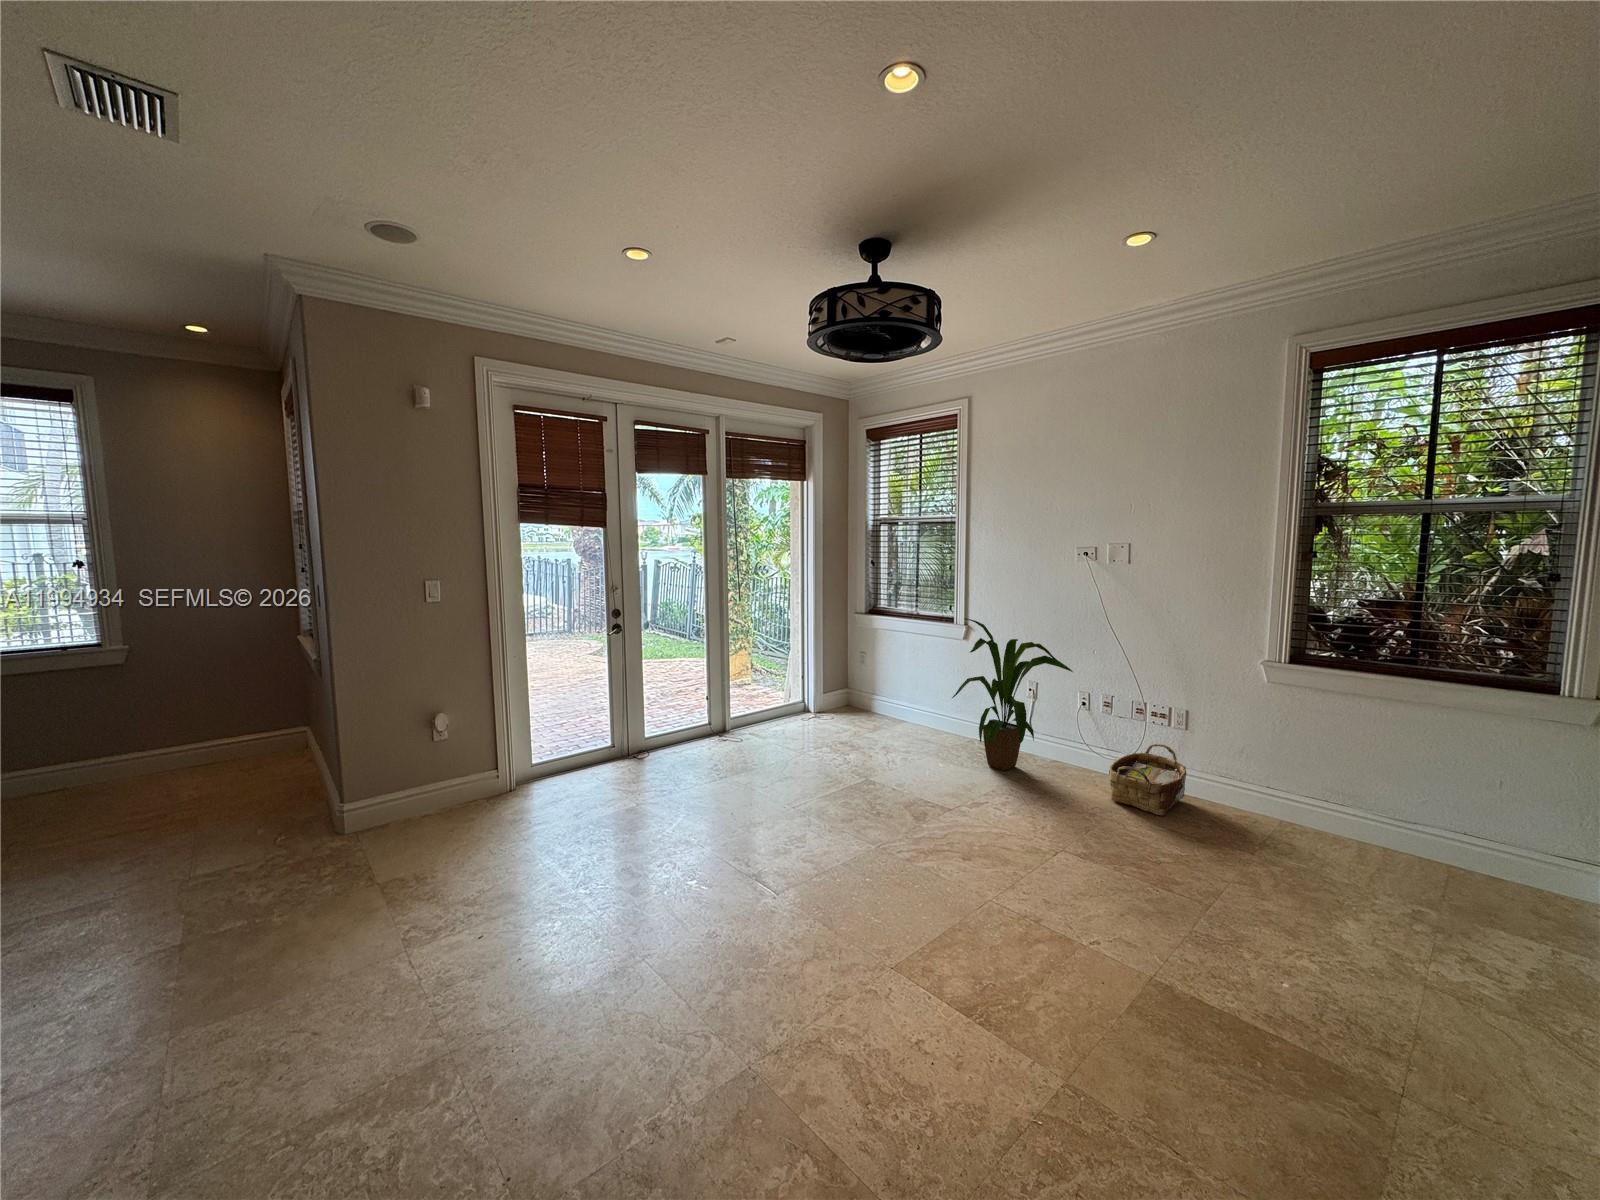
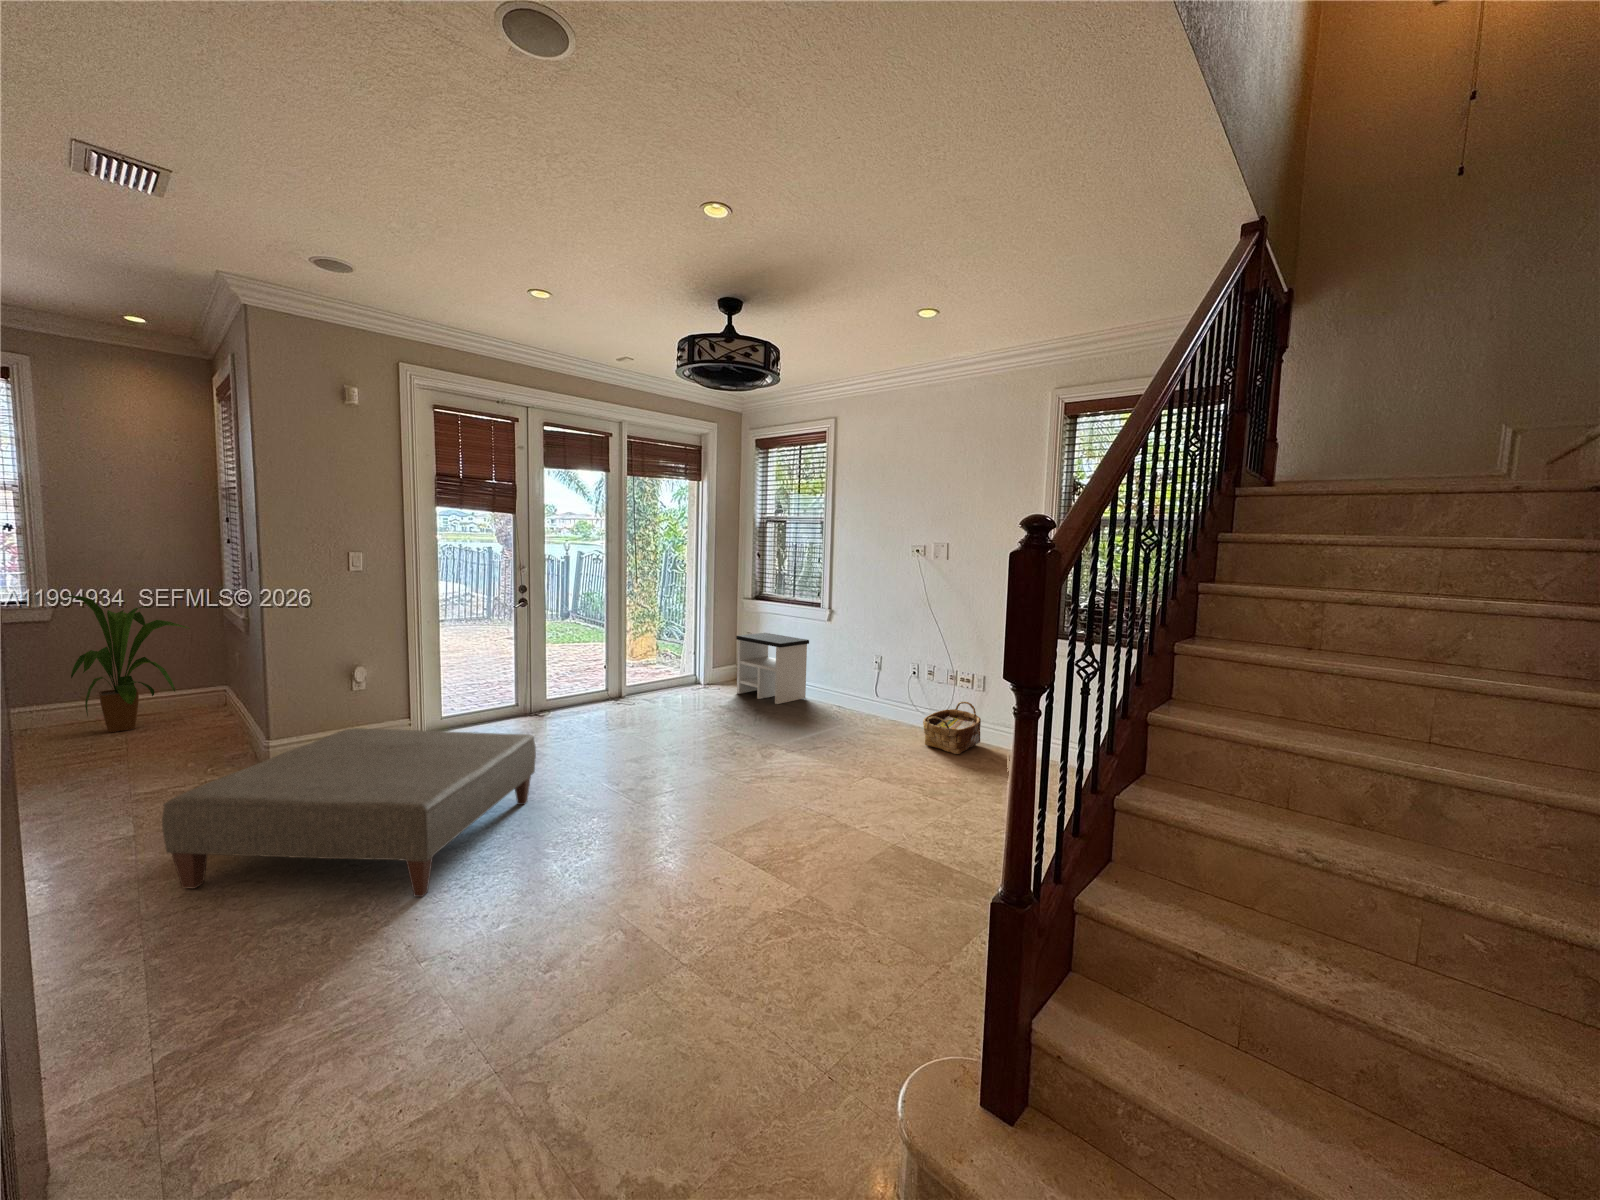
house plant: present [952,618,1073,770] -> present [63,595,190,732]
side table: none [853,652,940,739] -> present [736,633,809,704]
ottoman: none [189,799,645,1069] -> present [162,728,536,897]

